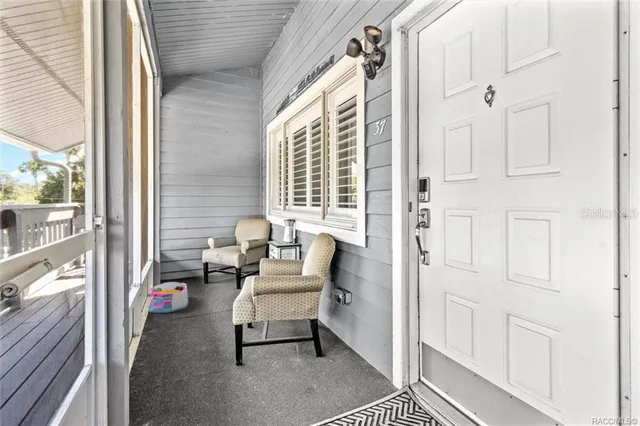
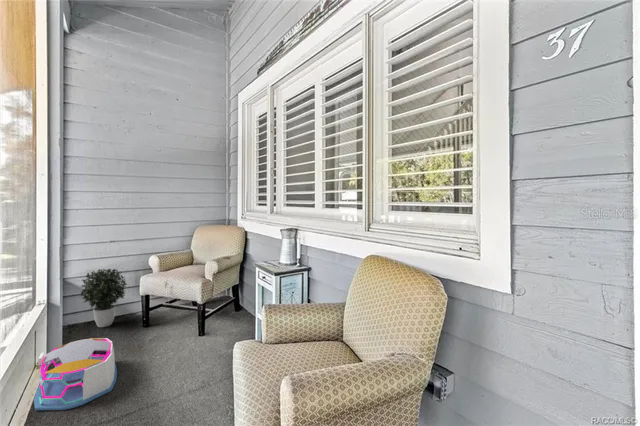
potted plant: none [169,245,196,282] -> present [81,269,127,327]

